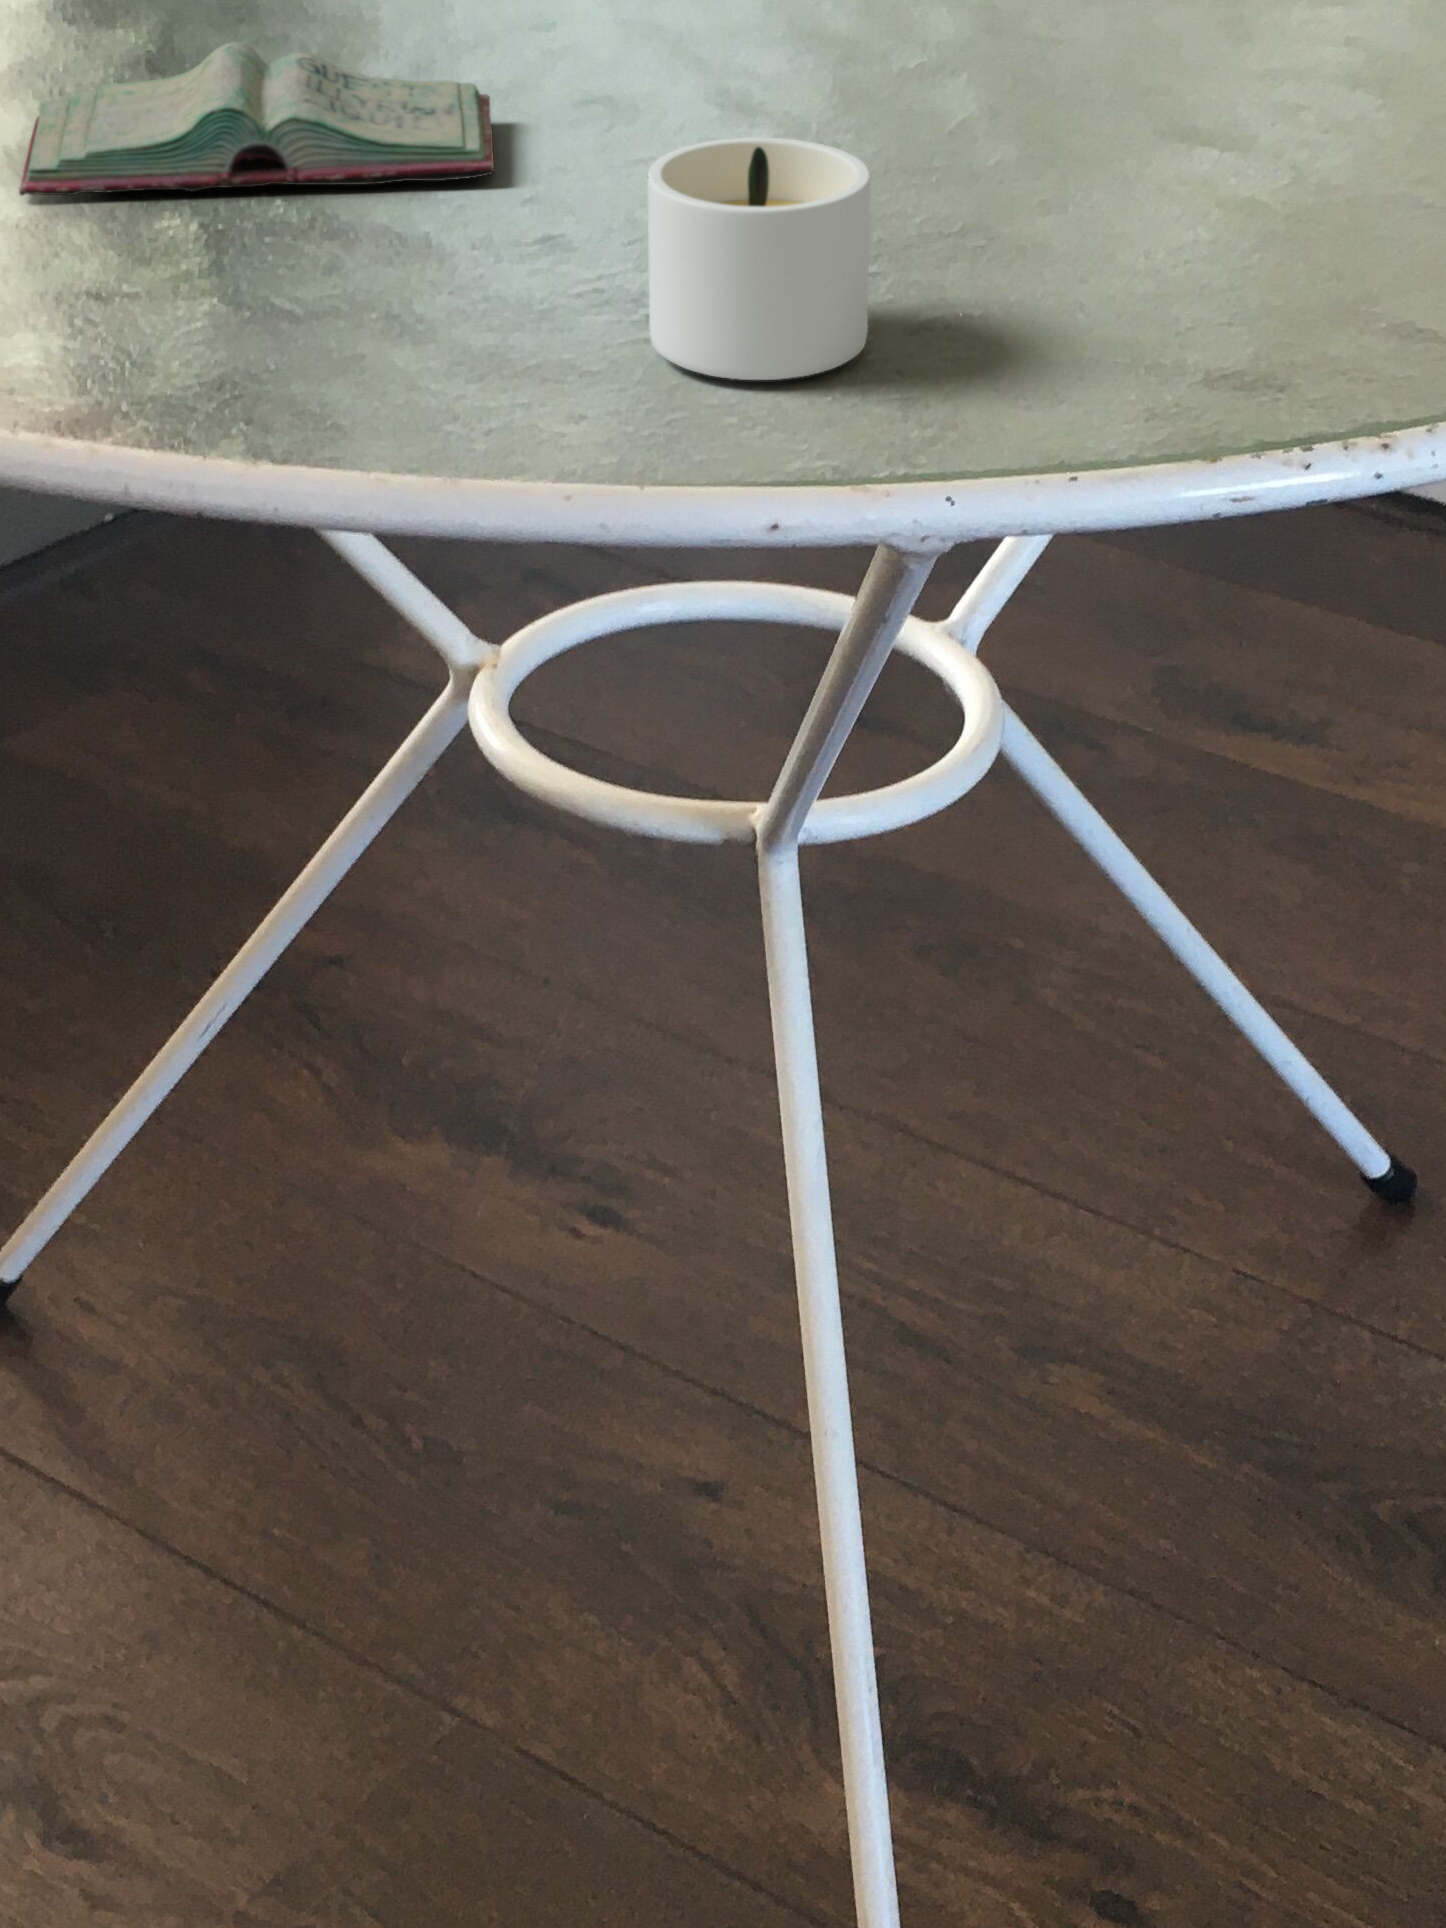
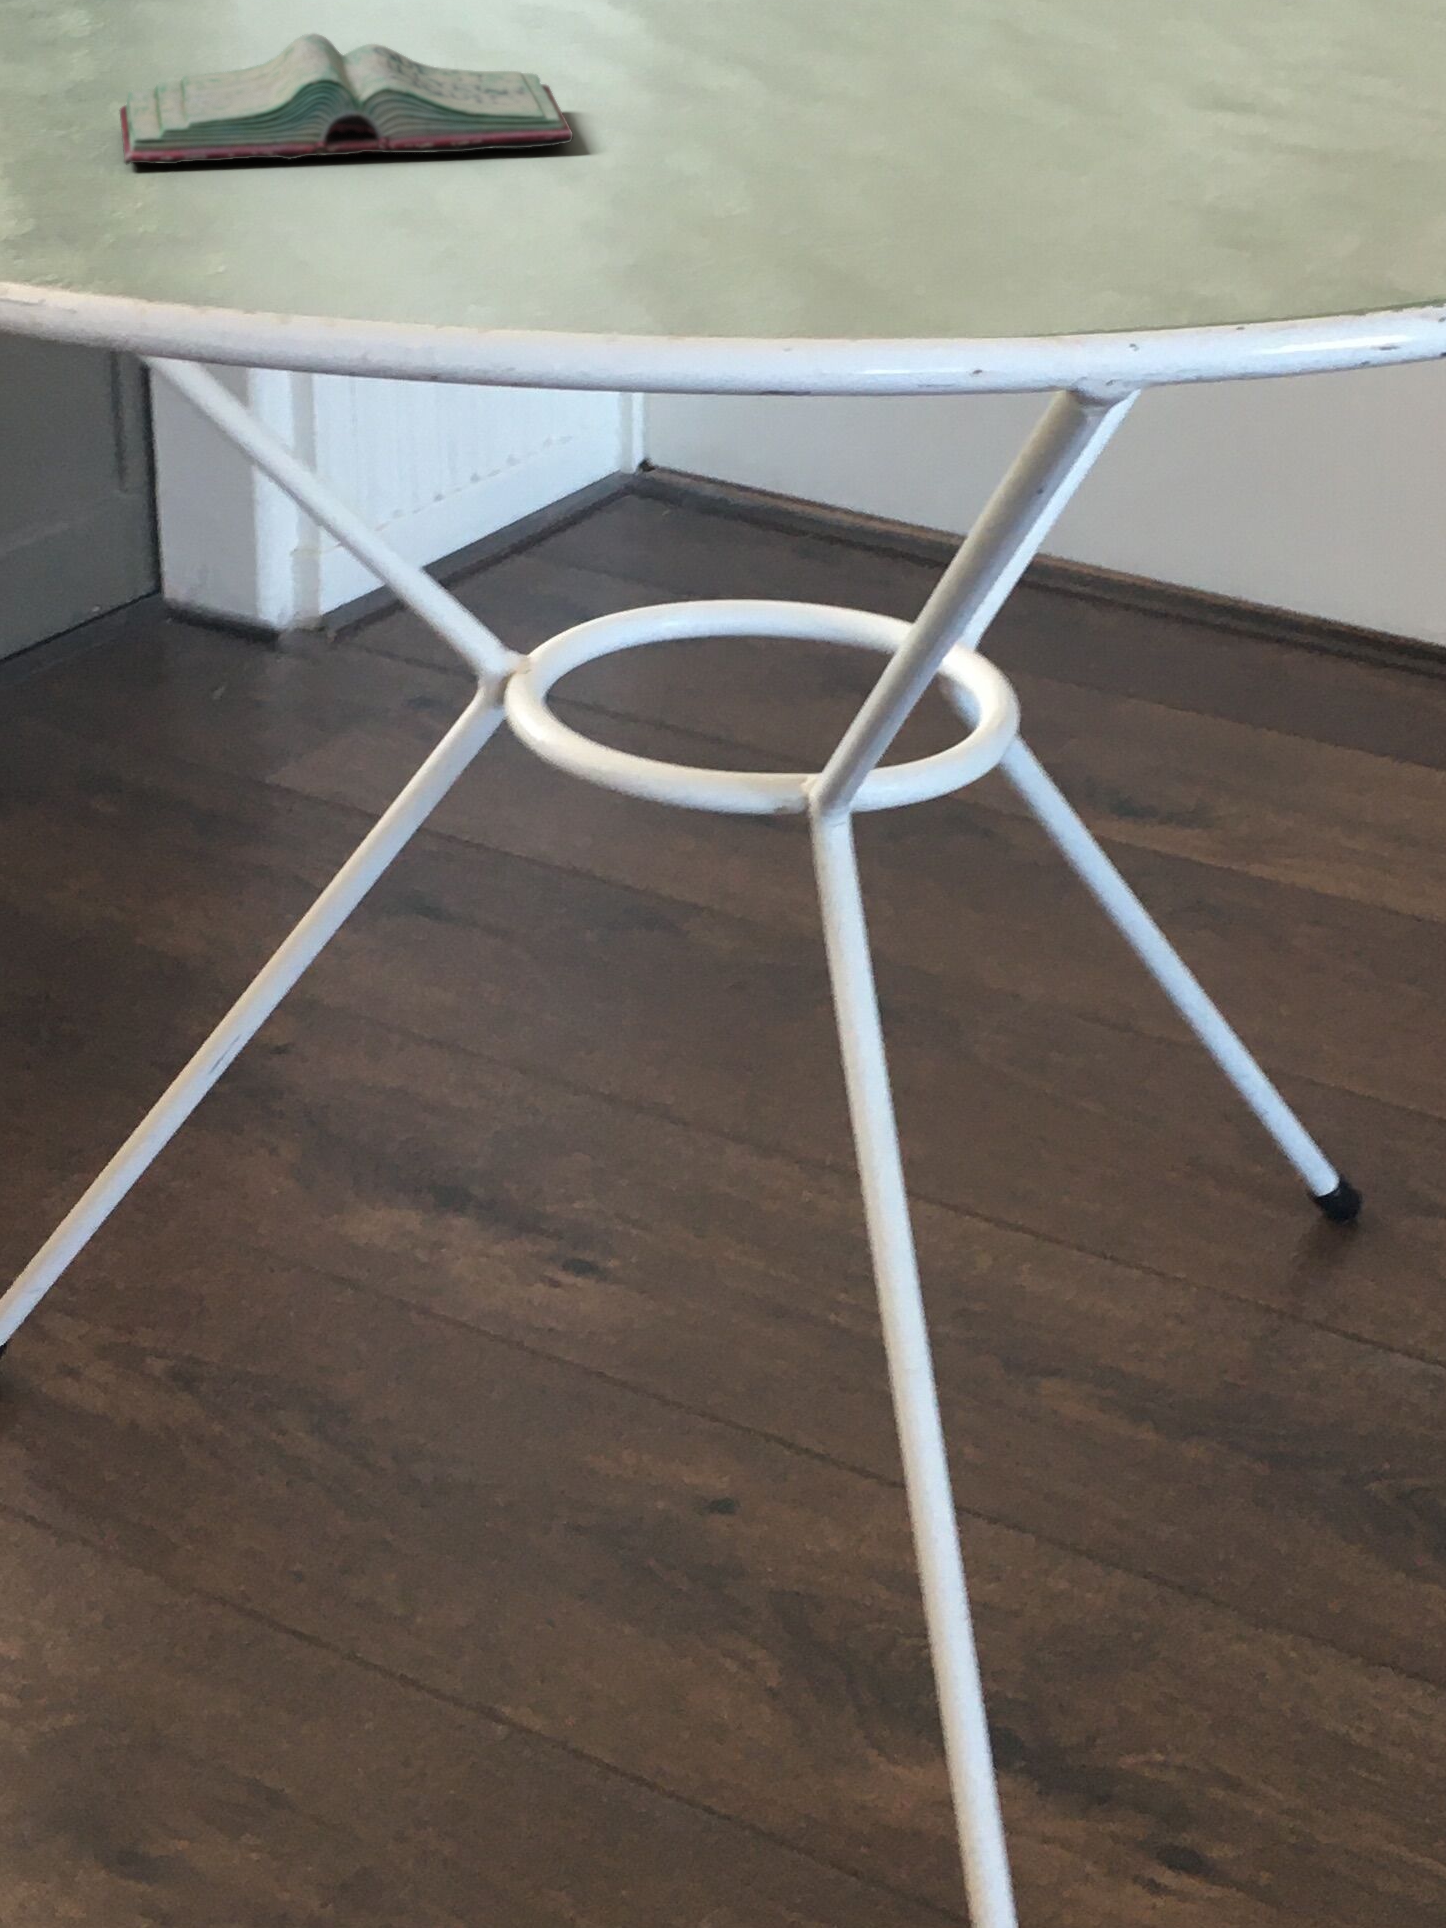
candle: present [648,137,871,380] -> none [770,63,1049,275]

